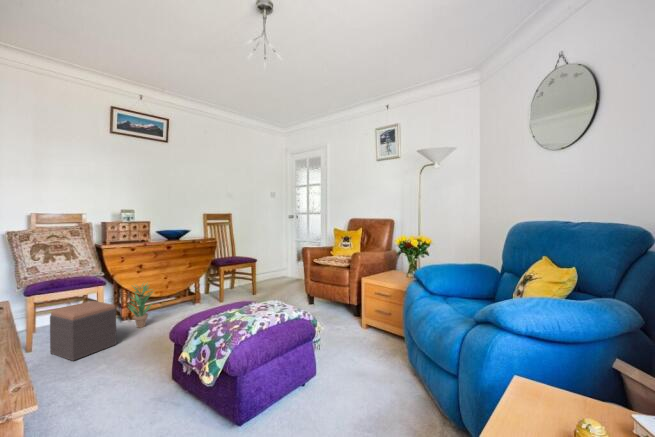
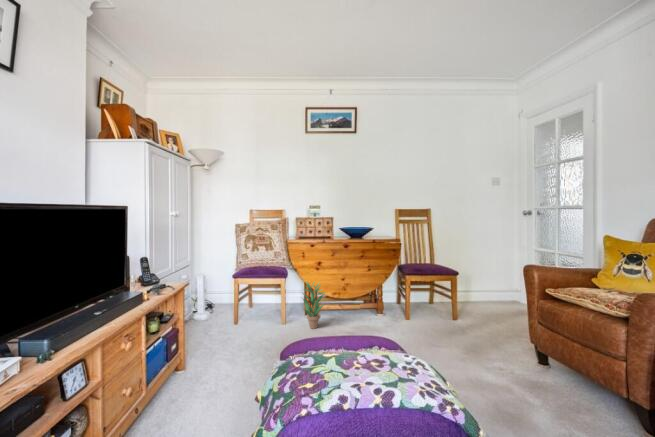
footstool: present [50,301,116,361] -> none [239,292,281,346]

